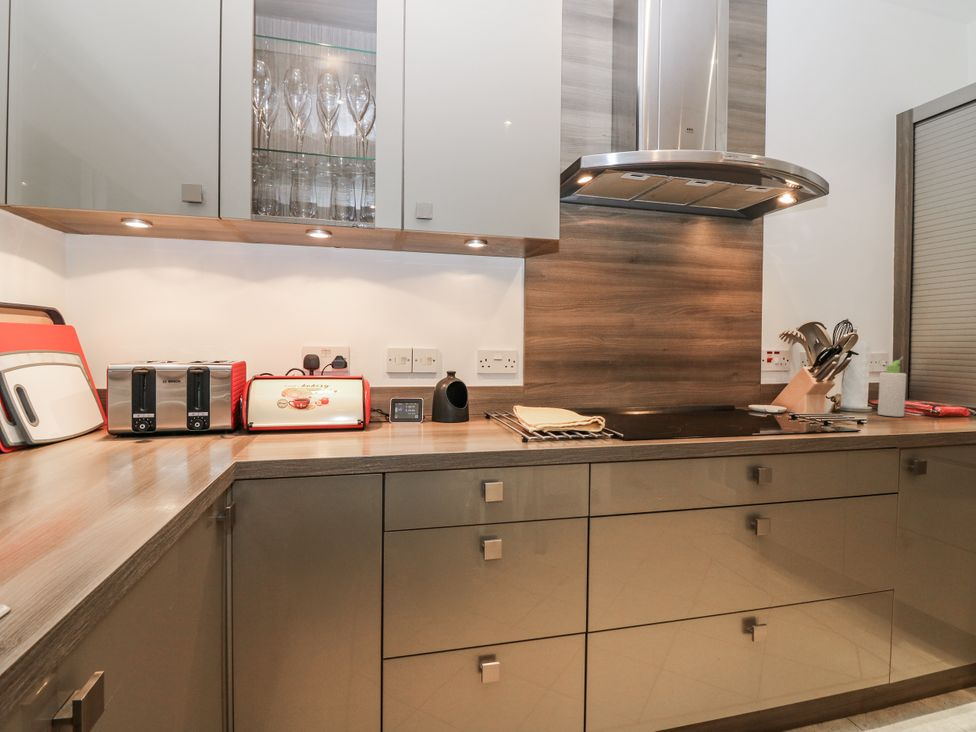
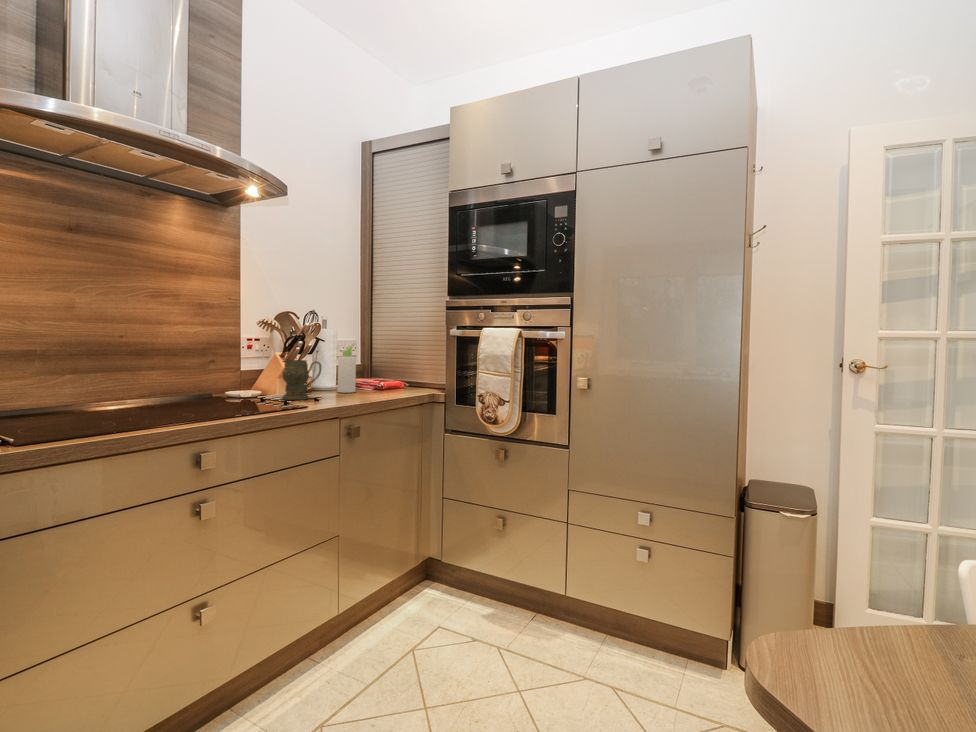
mug: none [813,375,866,421] -> present [282,360,321,400]

